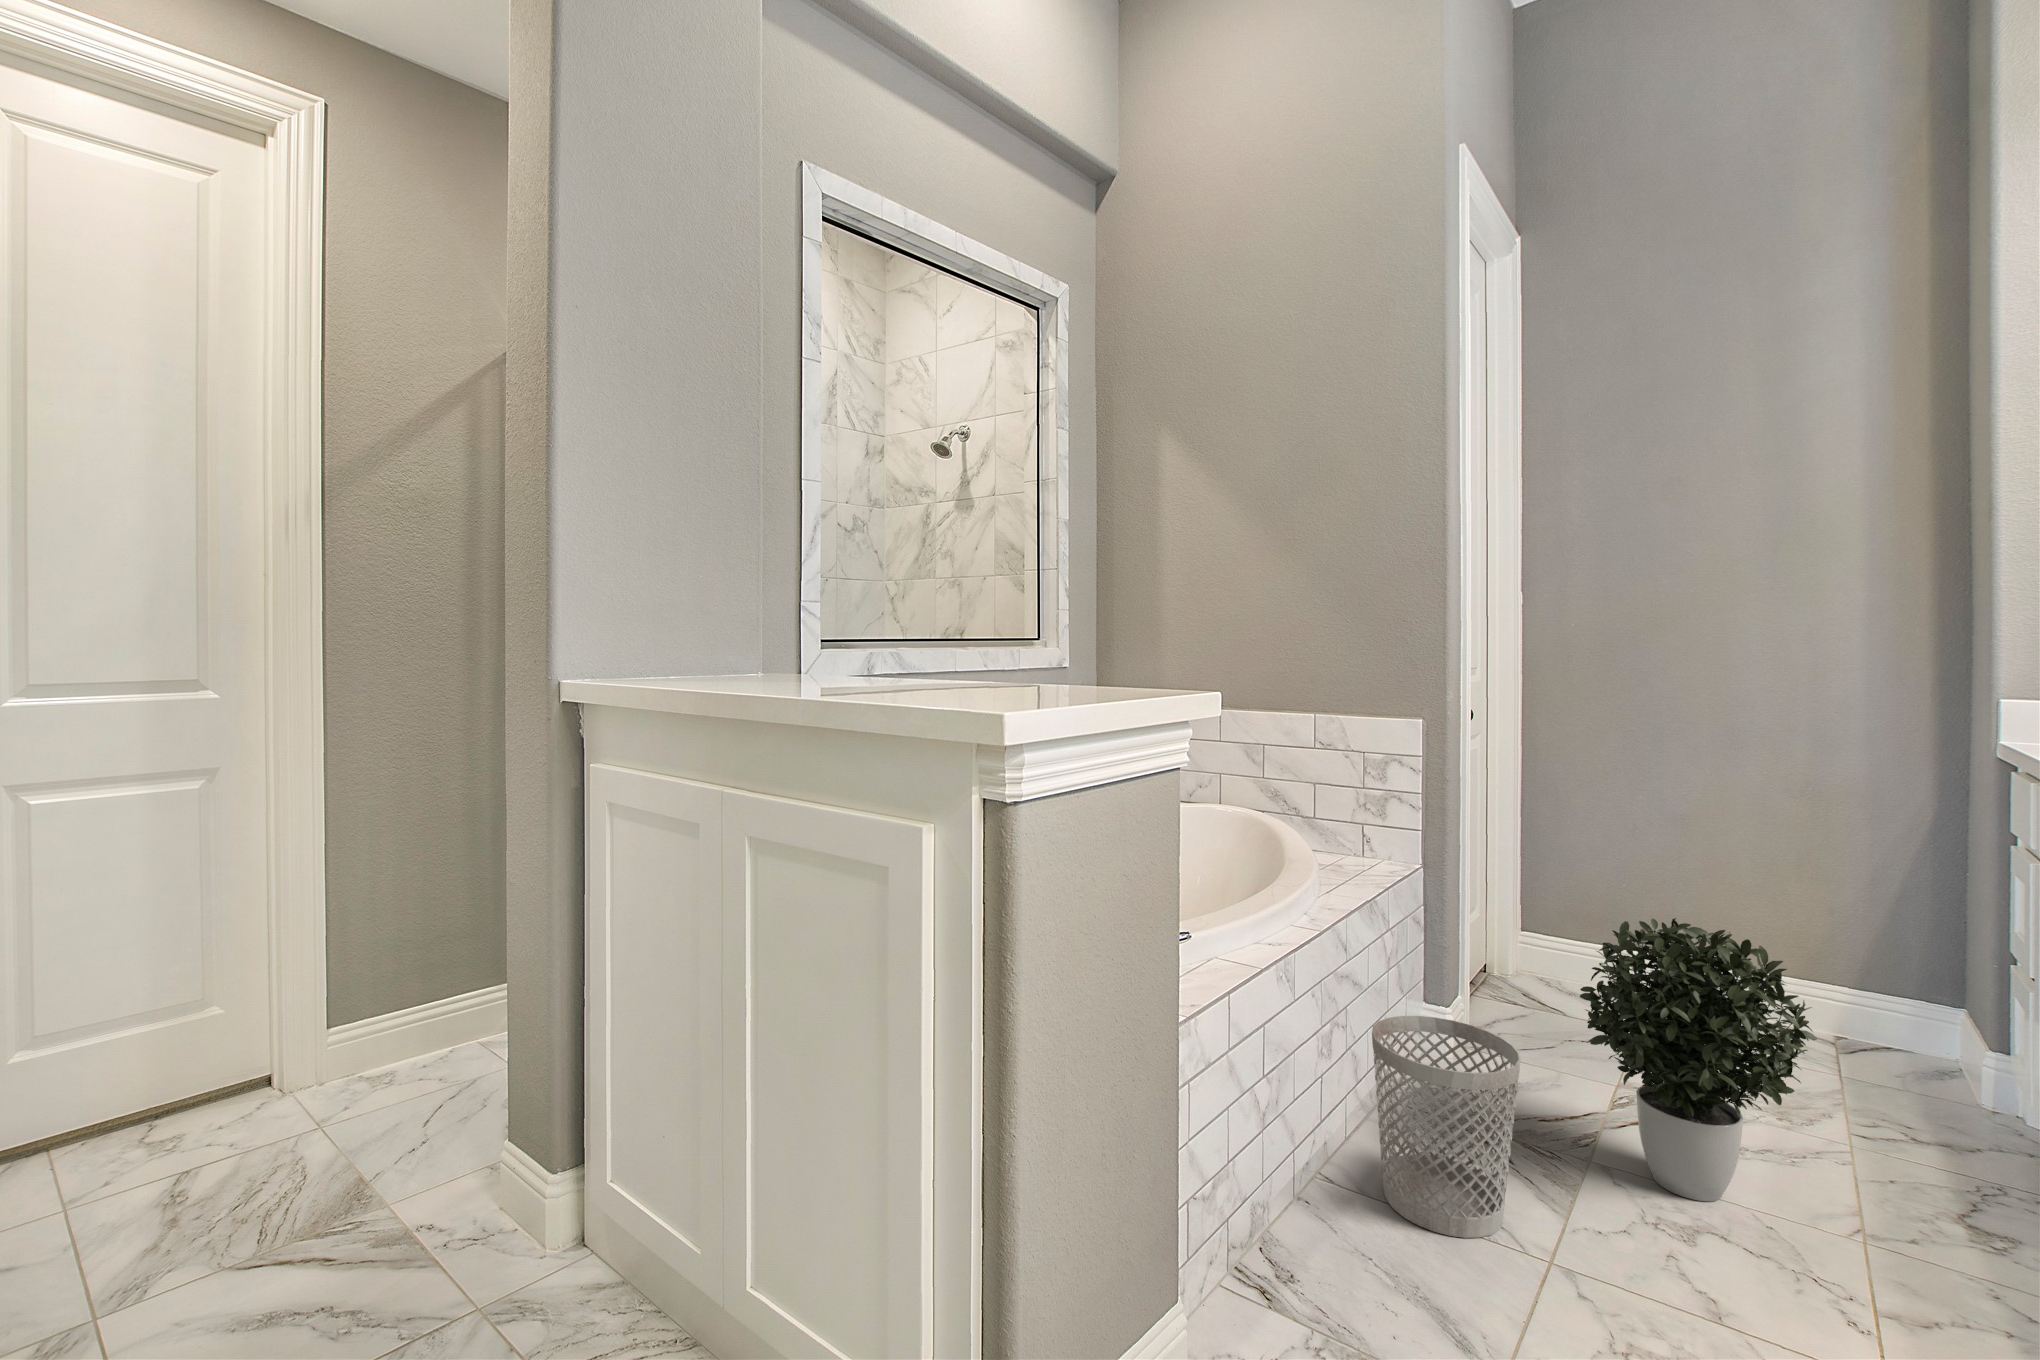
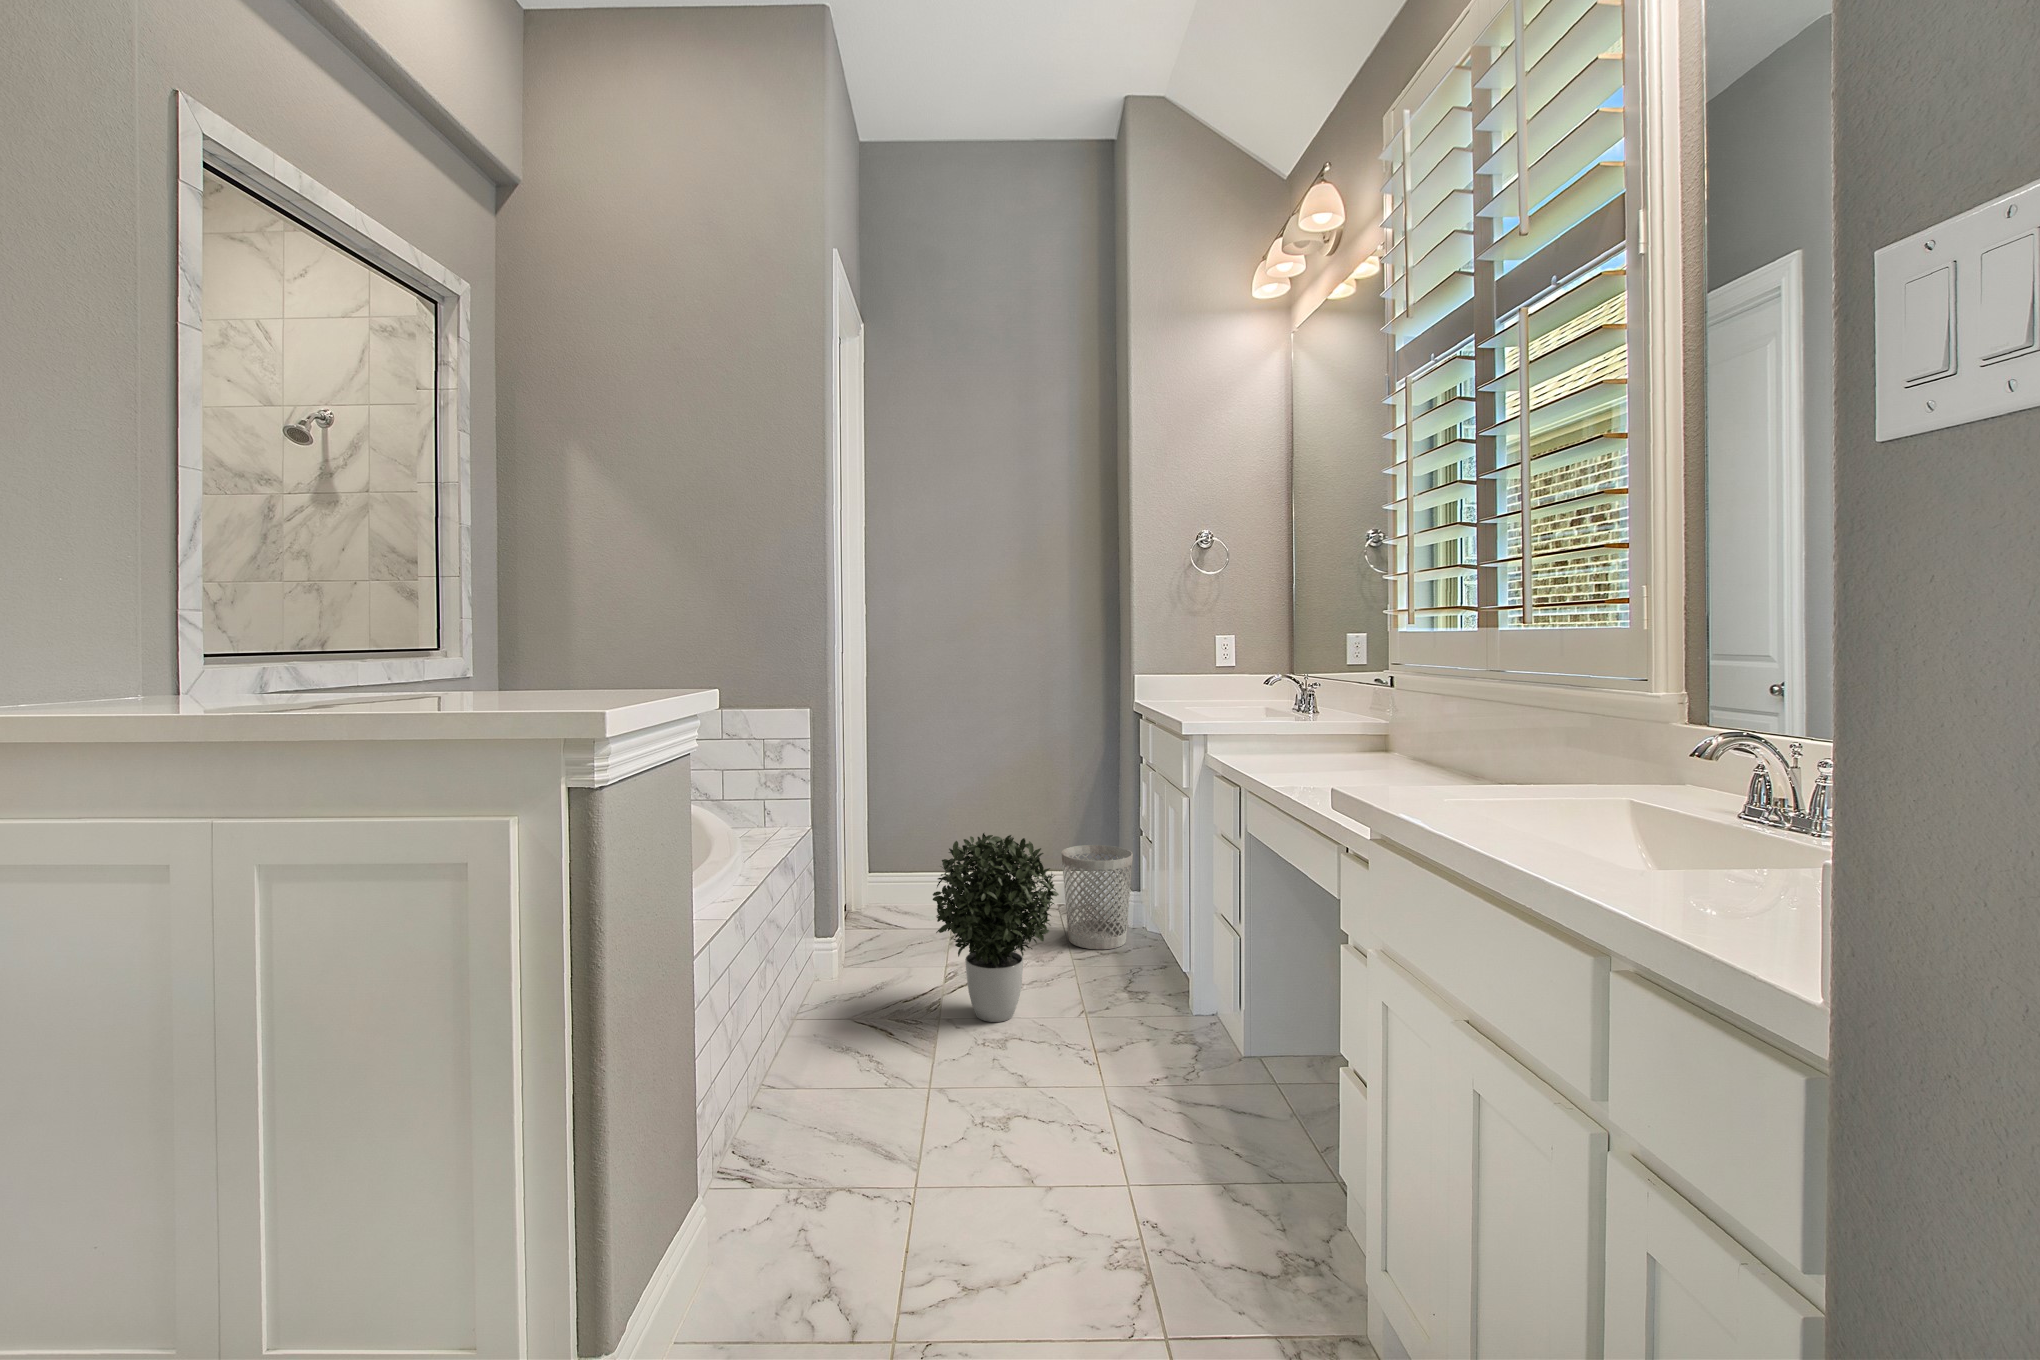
wastebasket: present [1372,1016,1521,1238] -> present [1061,845,1133,949]

